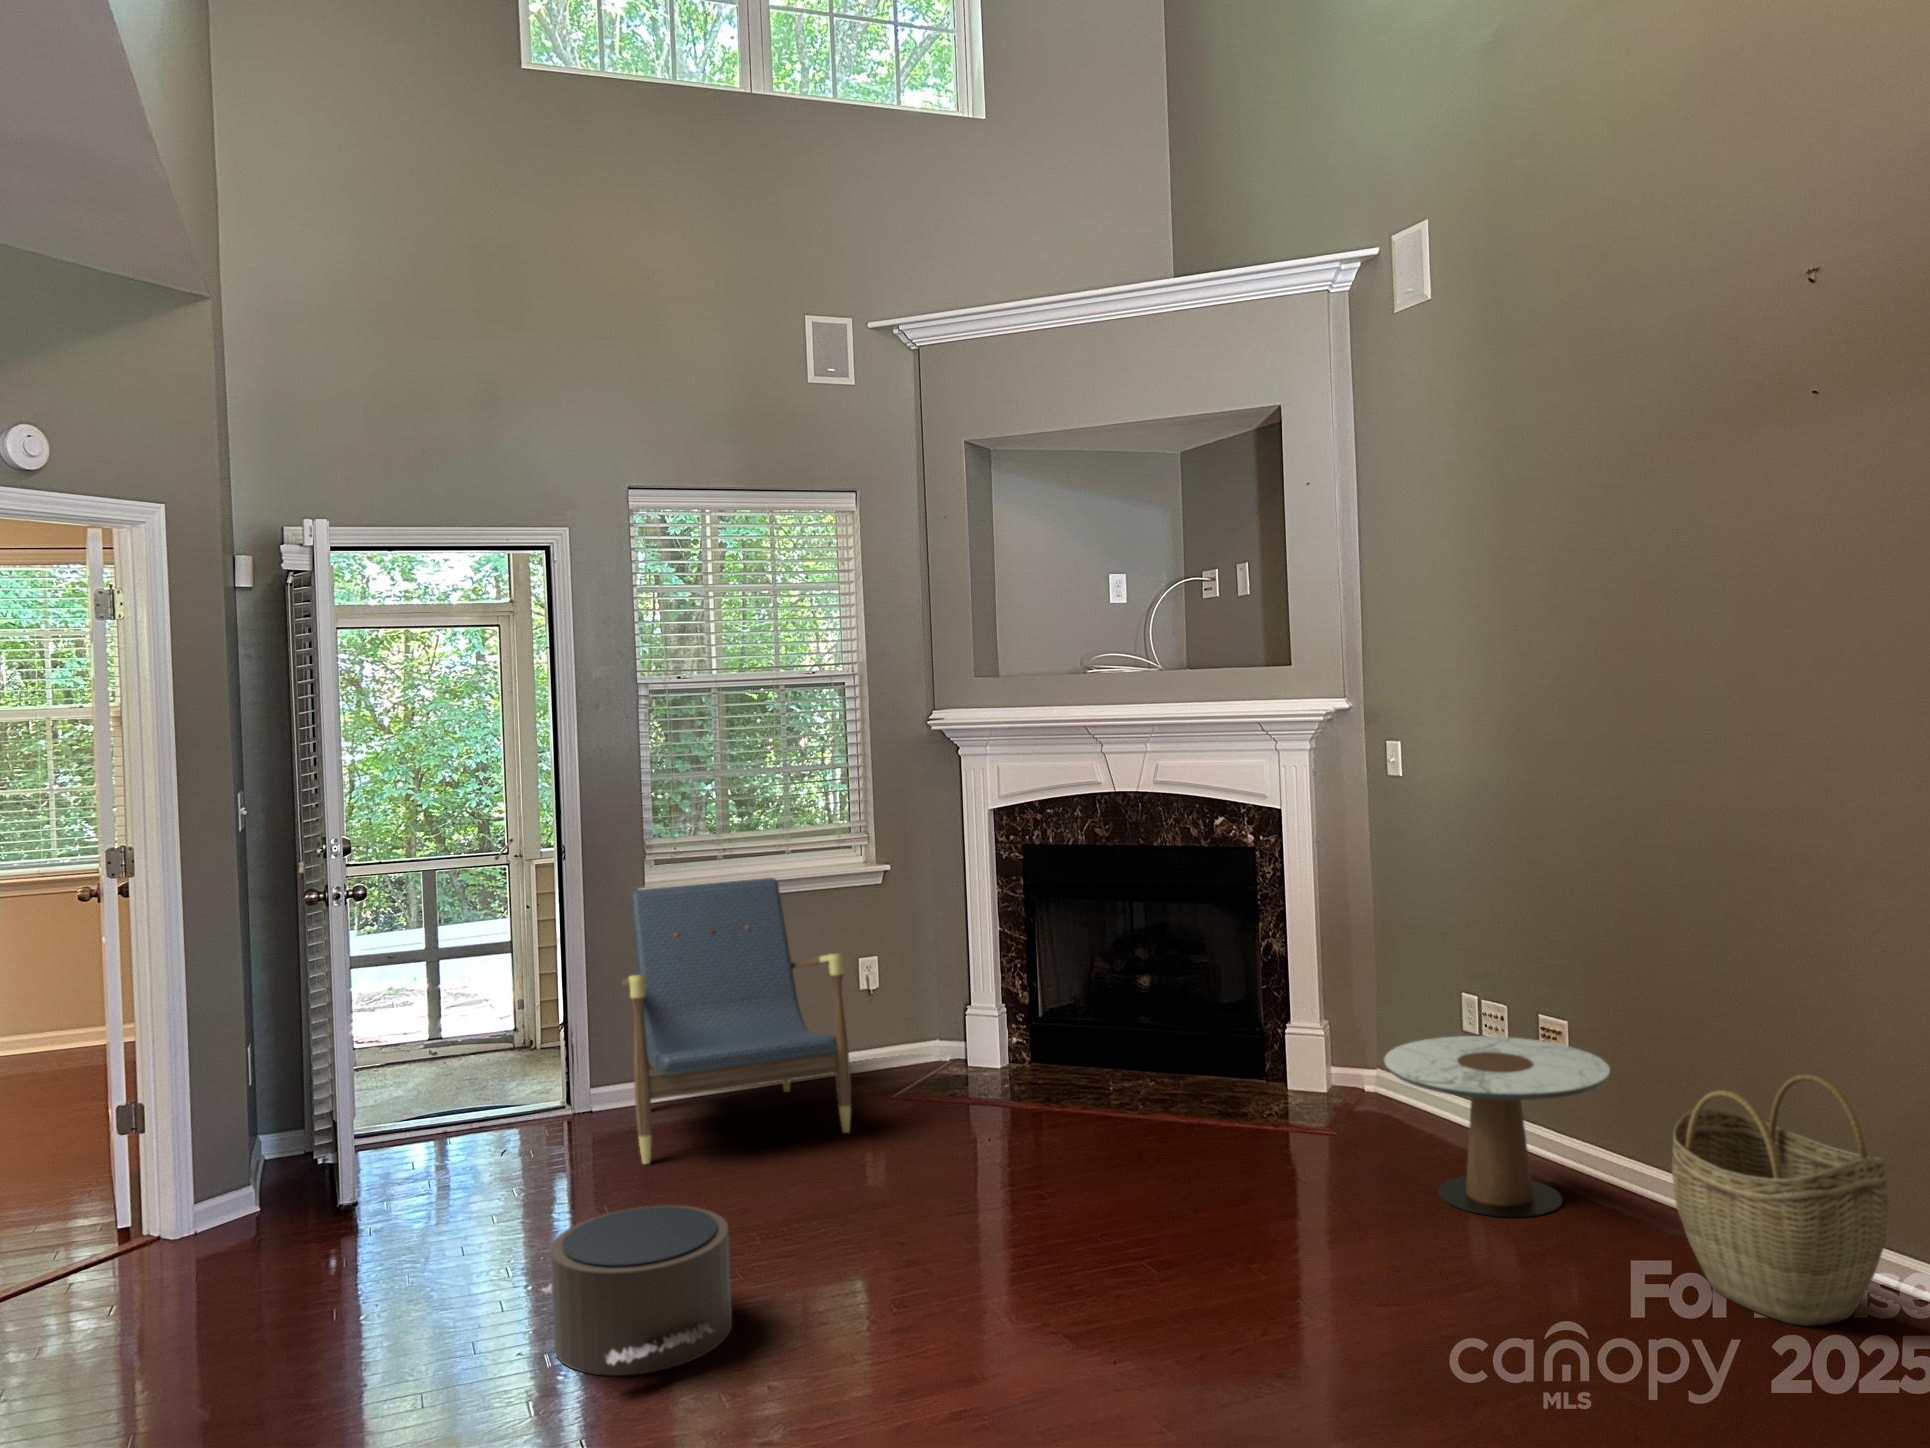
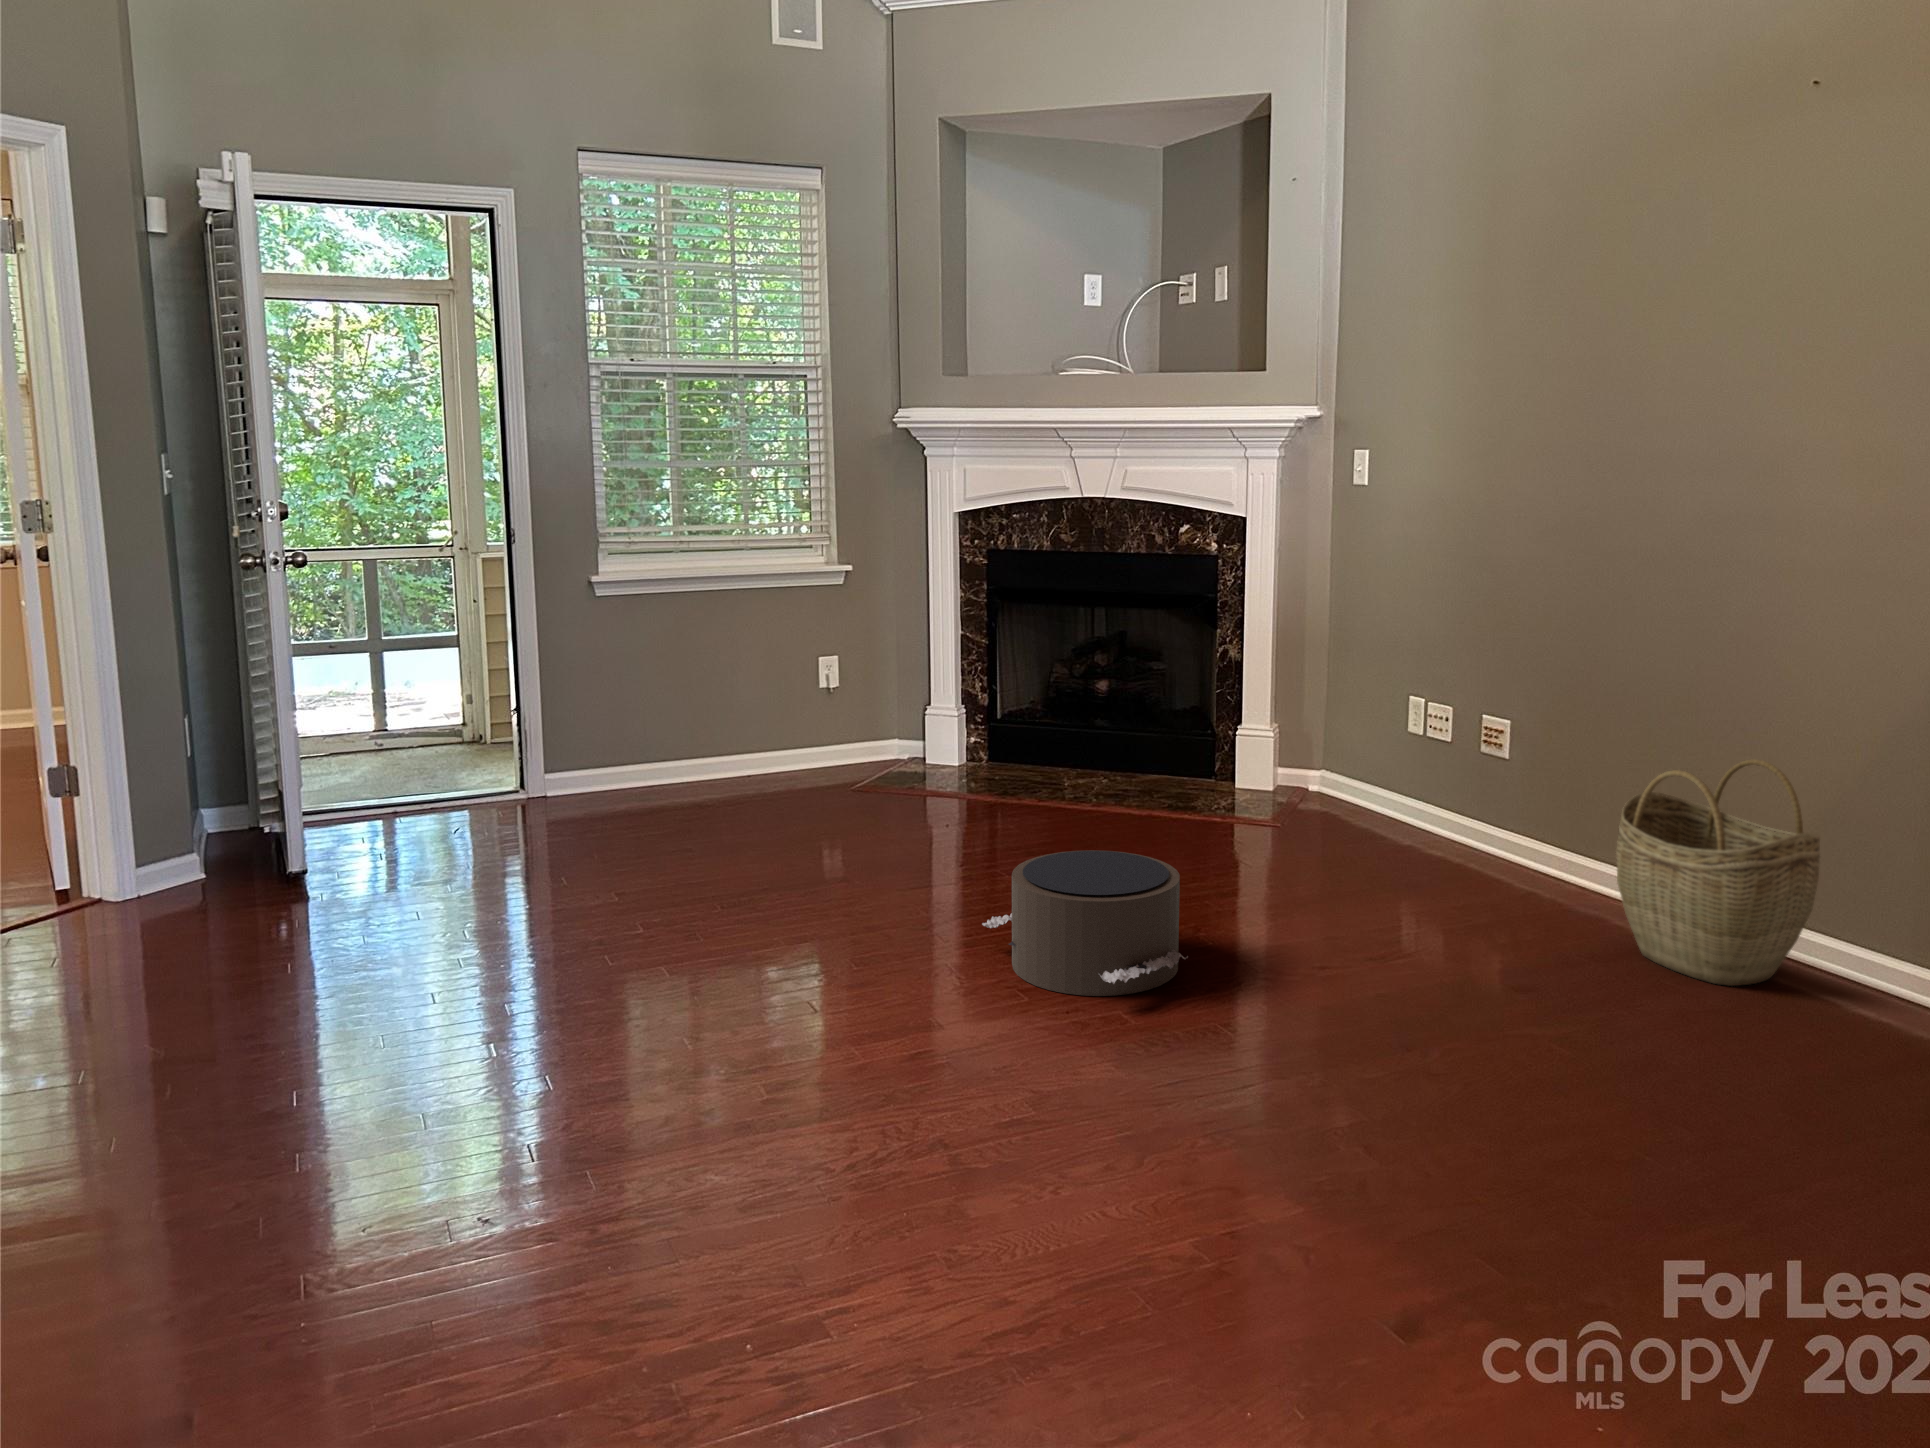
lounge chair: present [622,878,851,1164] -> none [585,572,811,842]
side table: present [1384,1036,1610,1217] -> none [1342,733,1558,896]
pouf: present [542,1205,732,1376] -> present [982,850,1188,996]

